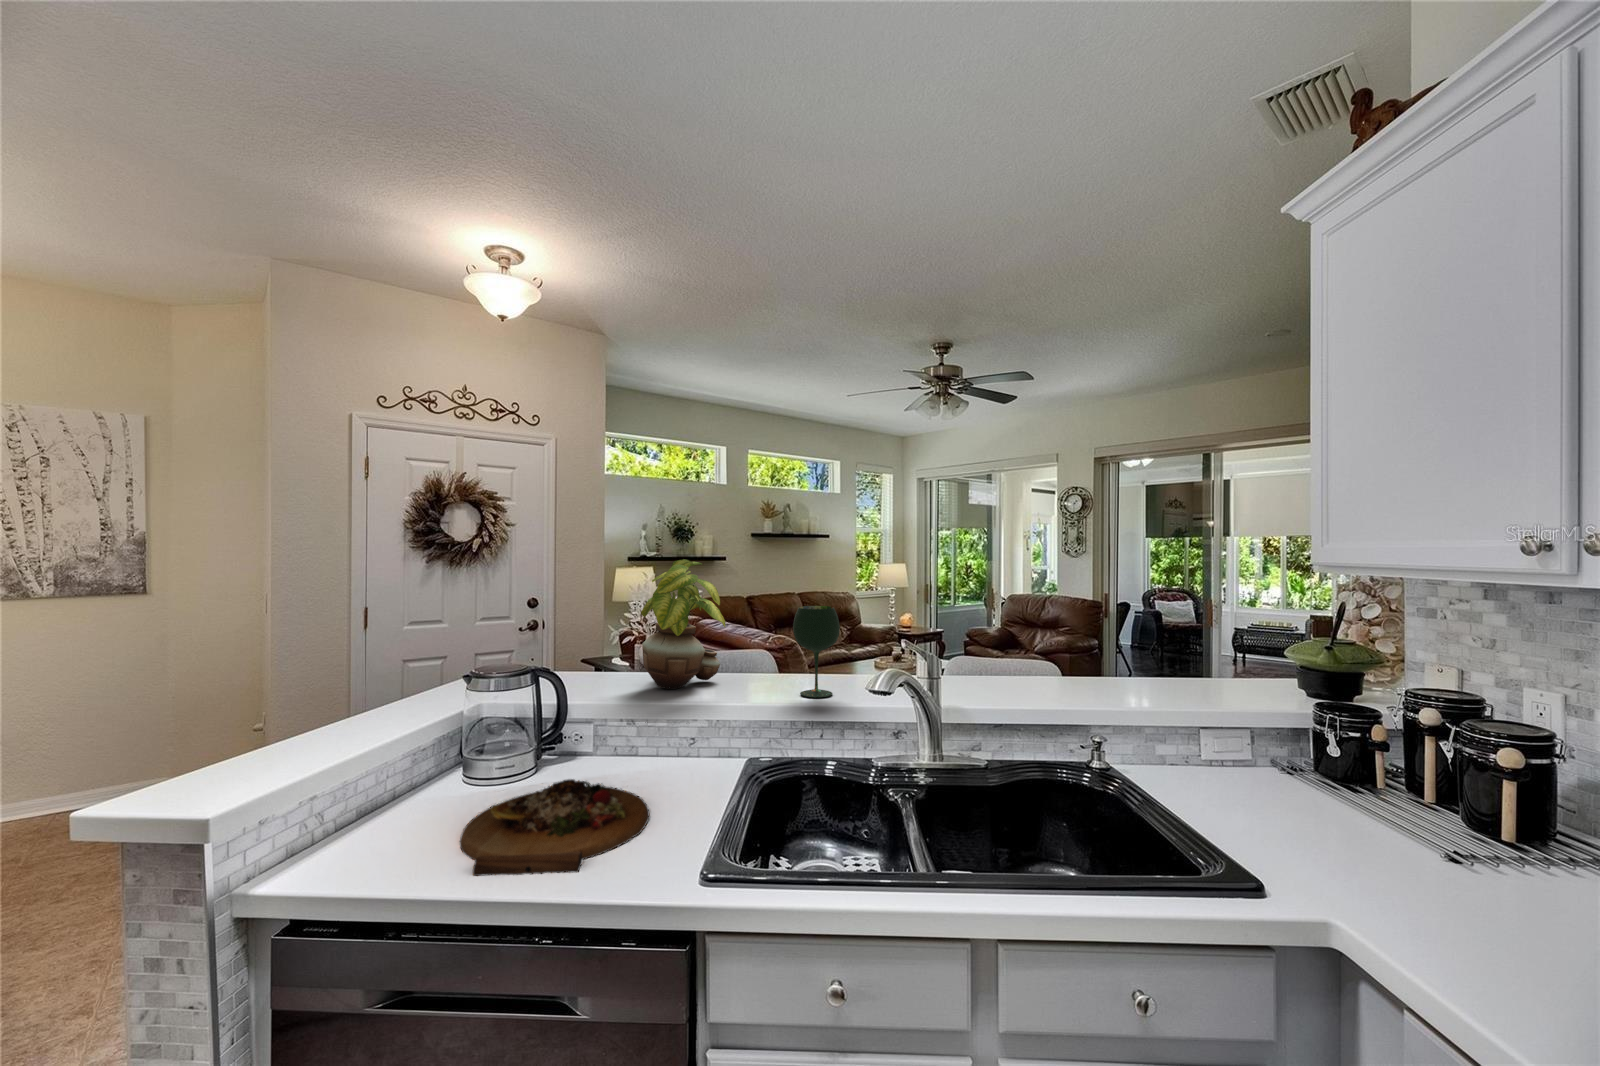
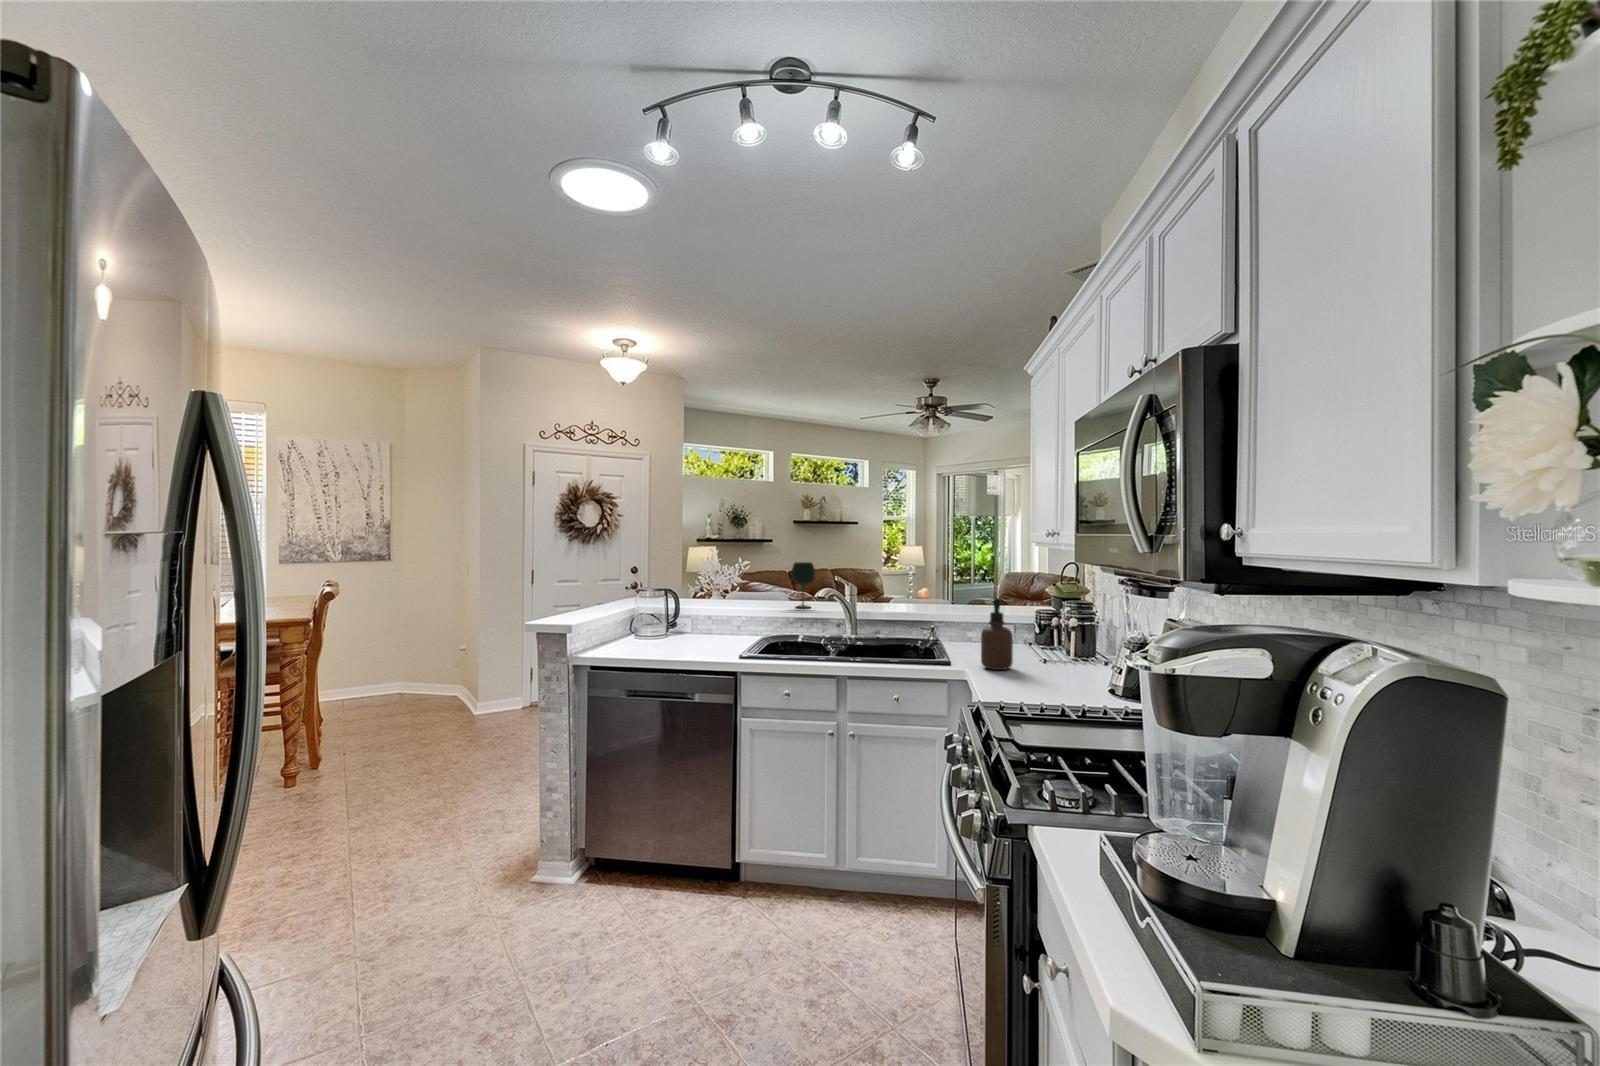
potted plant: present [641,559,725,689] -> none [713,538,758,605]
soap dispenser: none [1353,724,1468,933] -> present [981,598,1013,670]
cutting board: present [460,779,649,876] -> none [644,631,720,656]

